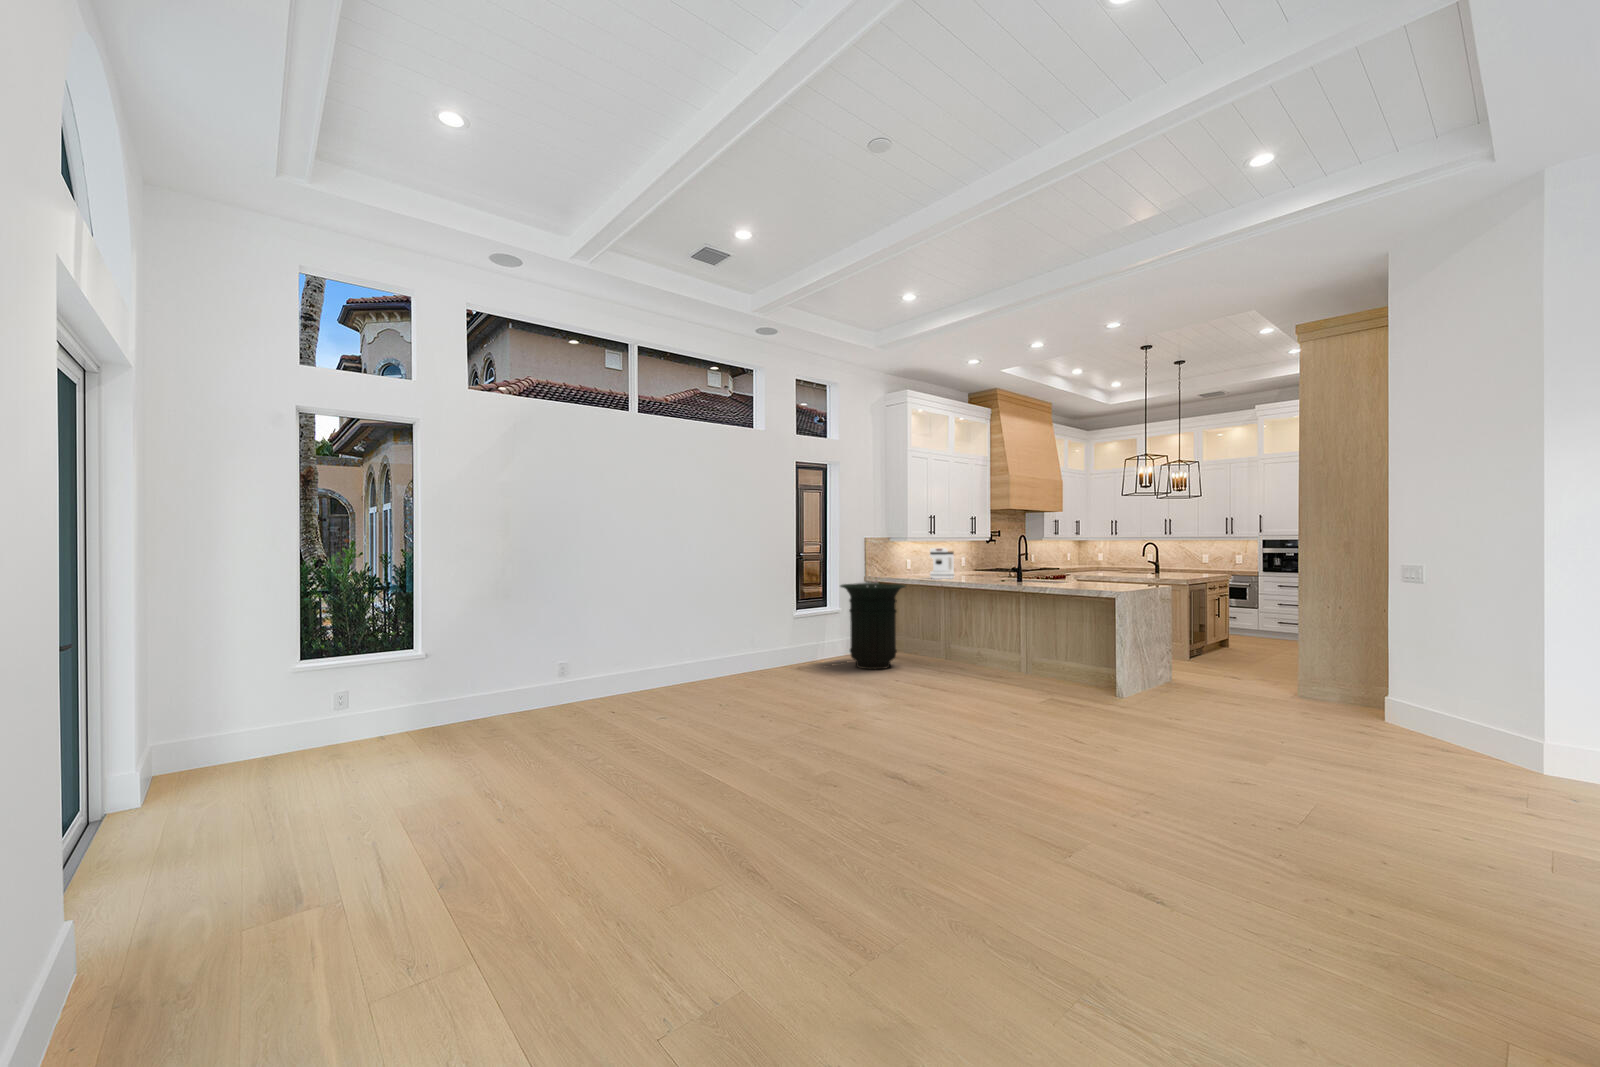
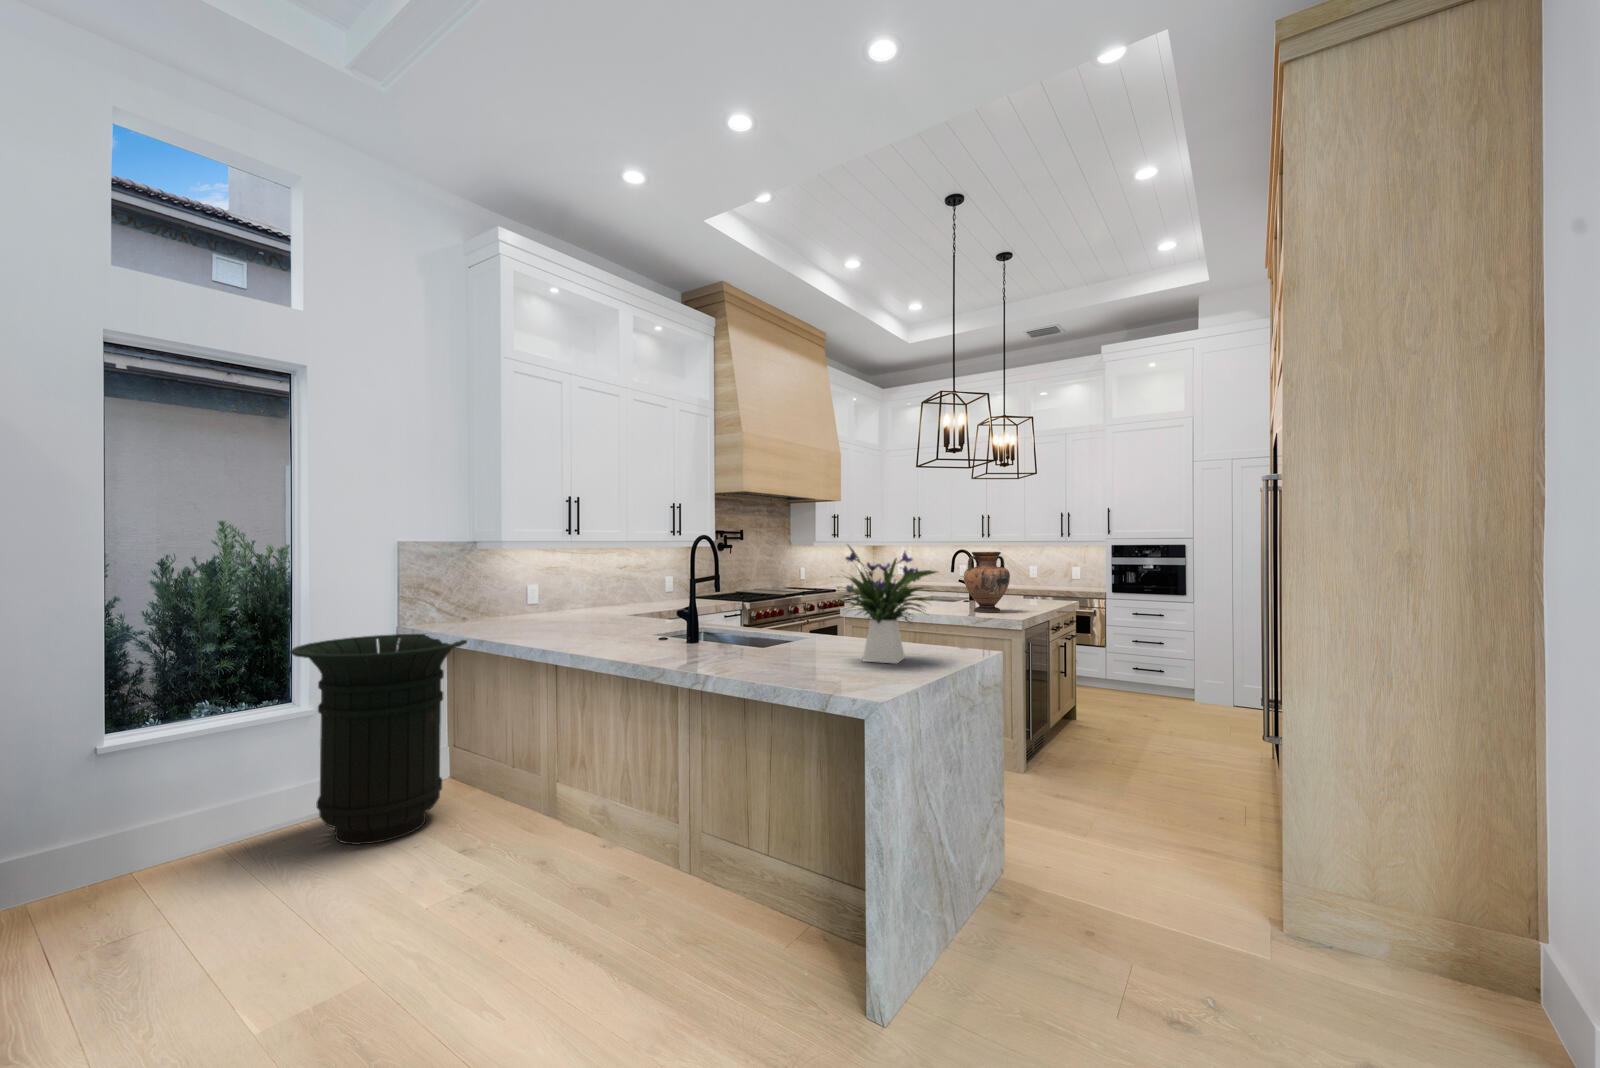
flower arrangement: none [1093,541,1143,590] -> present [837,545,937,663]
vase: none [1152,544,1181,578] -> present [964,552,1010,612]
coffee maker: present [930,548,954,578] -> none [561,558,616,619]

